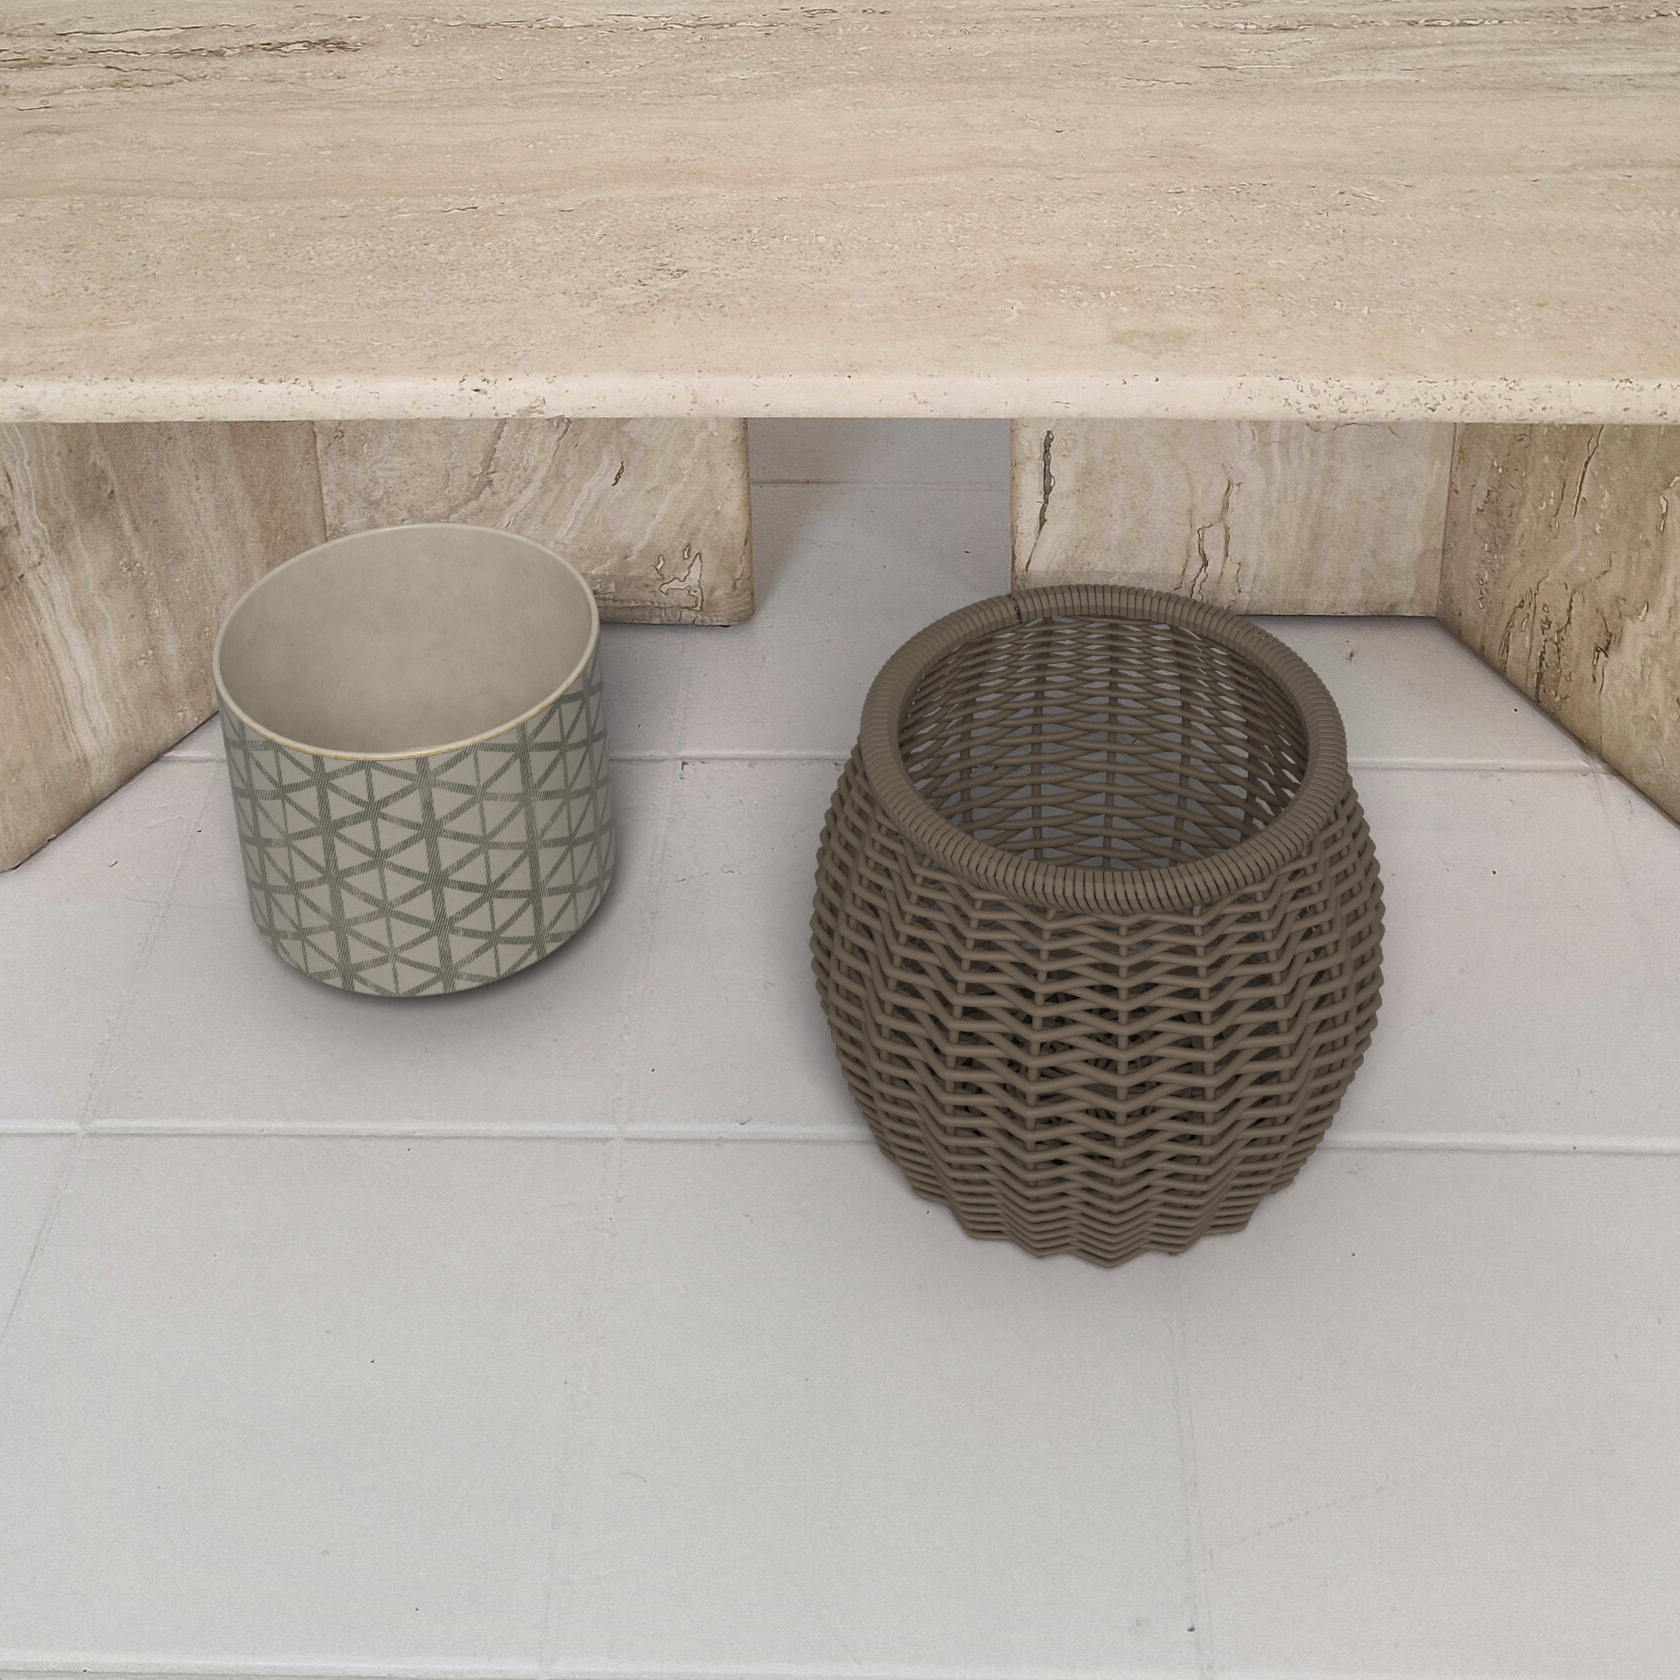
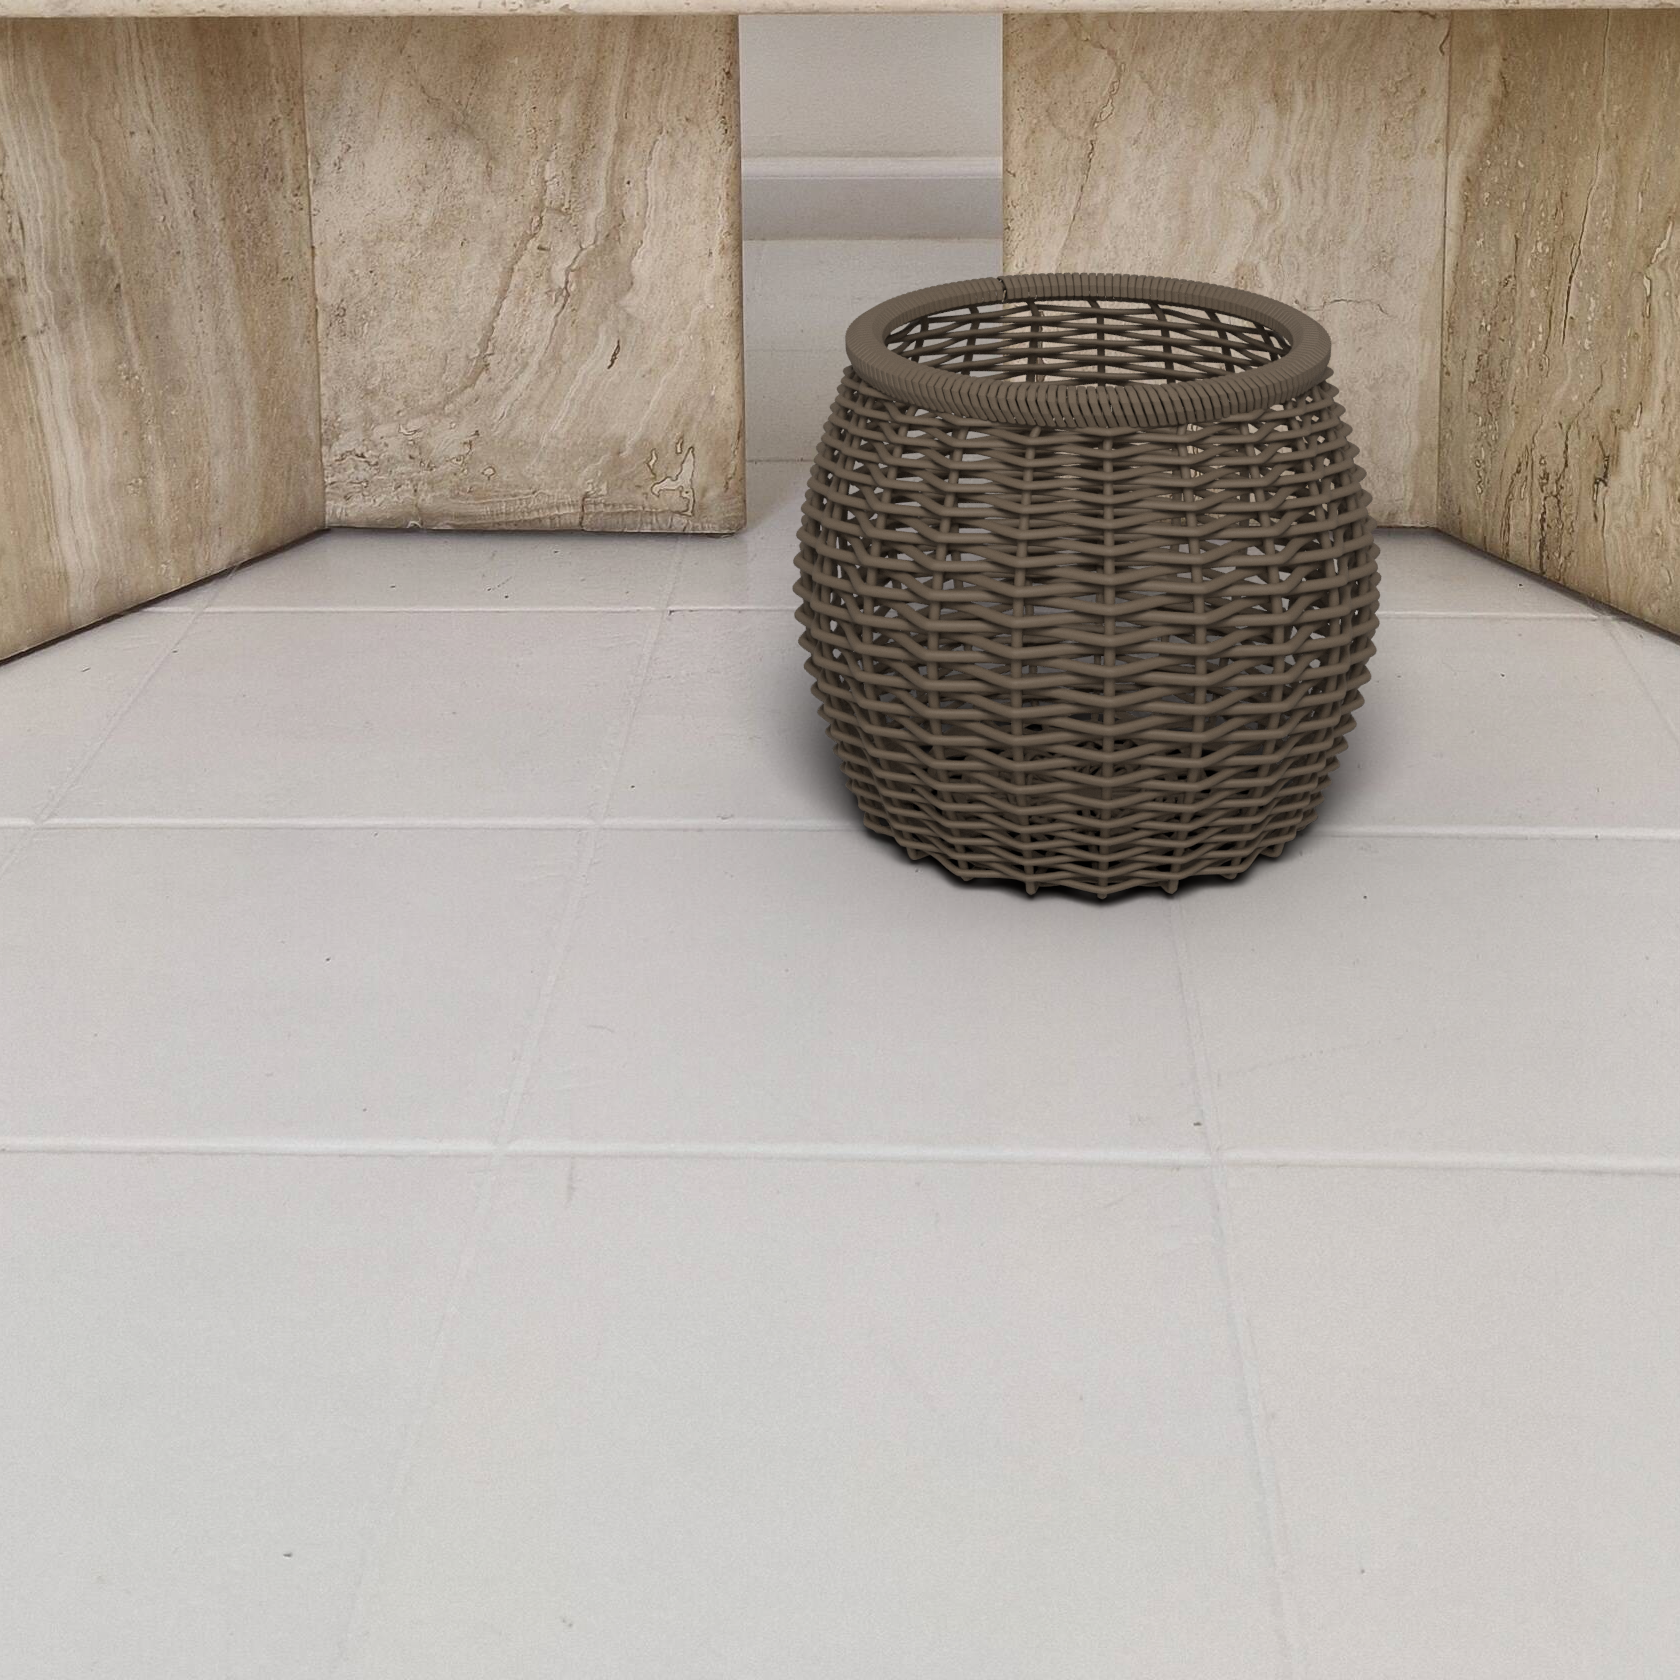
planter: present [212,522,616,998] -> none [206,305,598,721]

